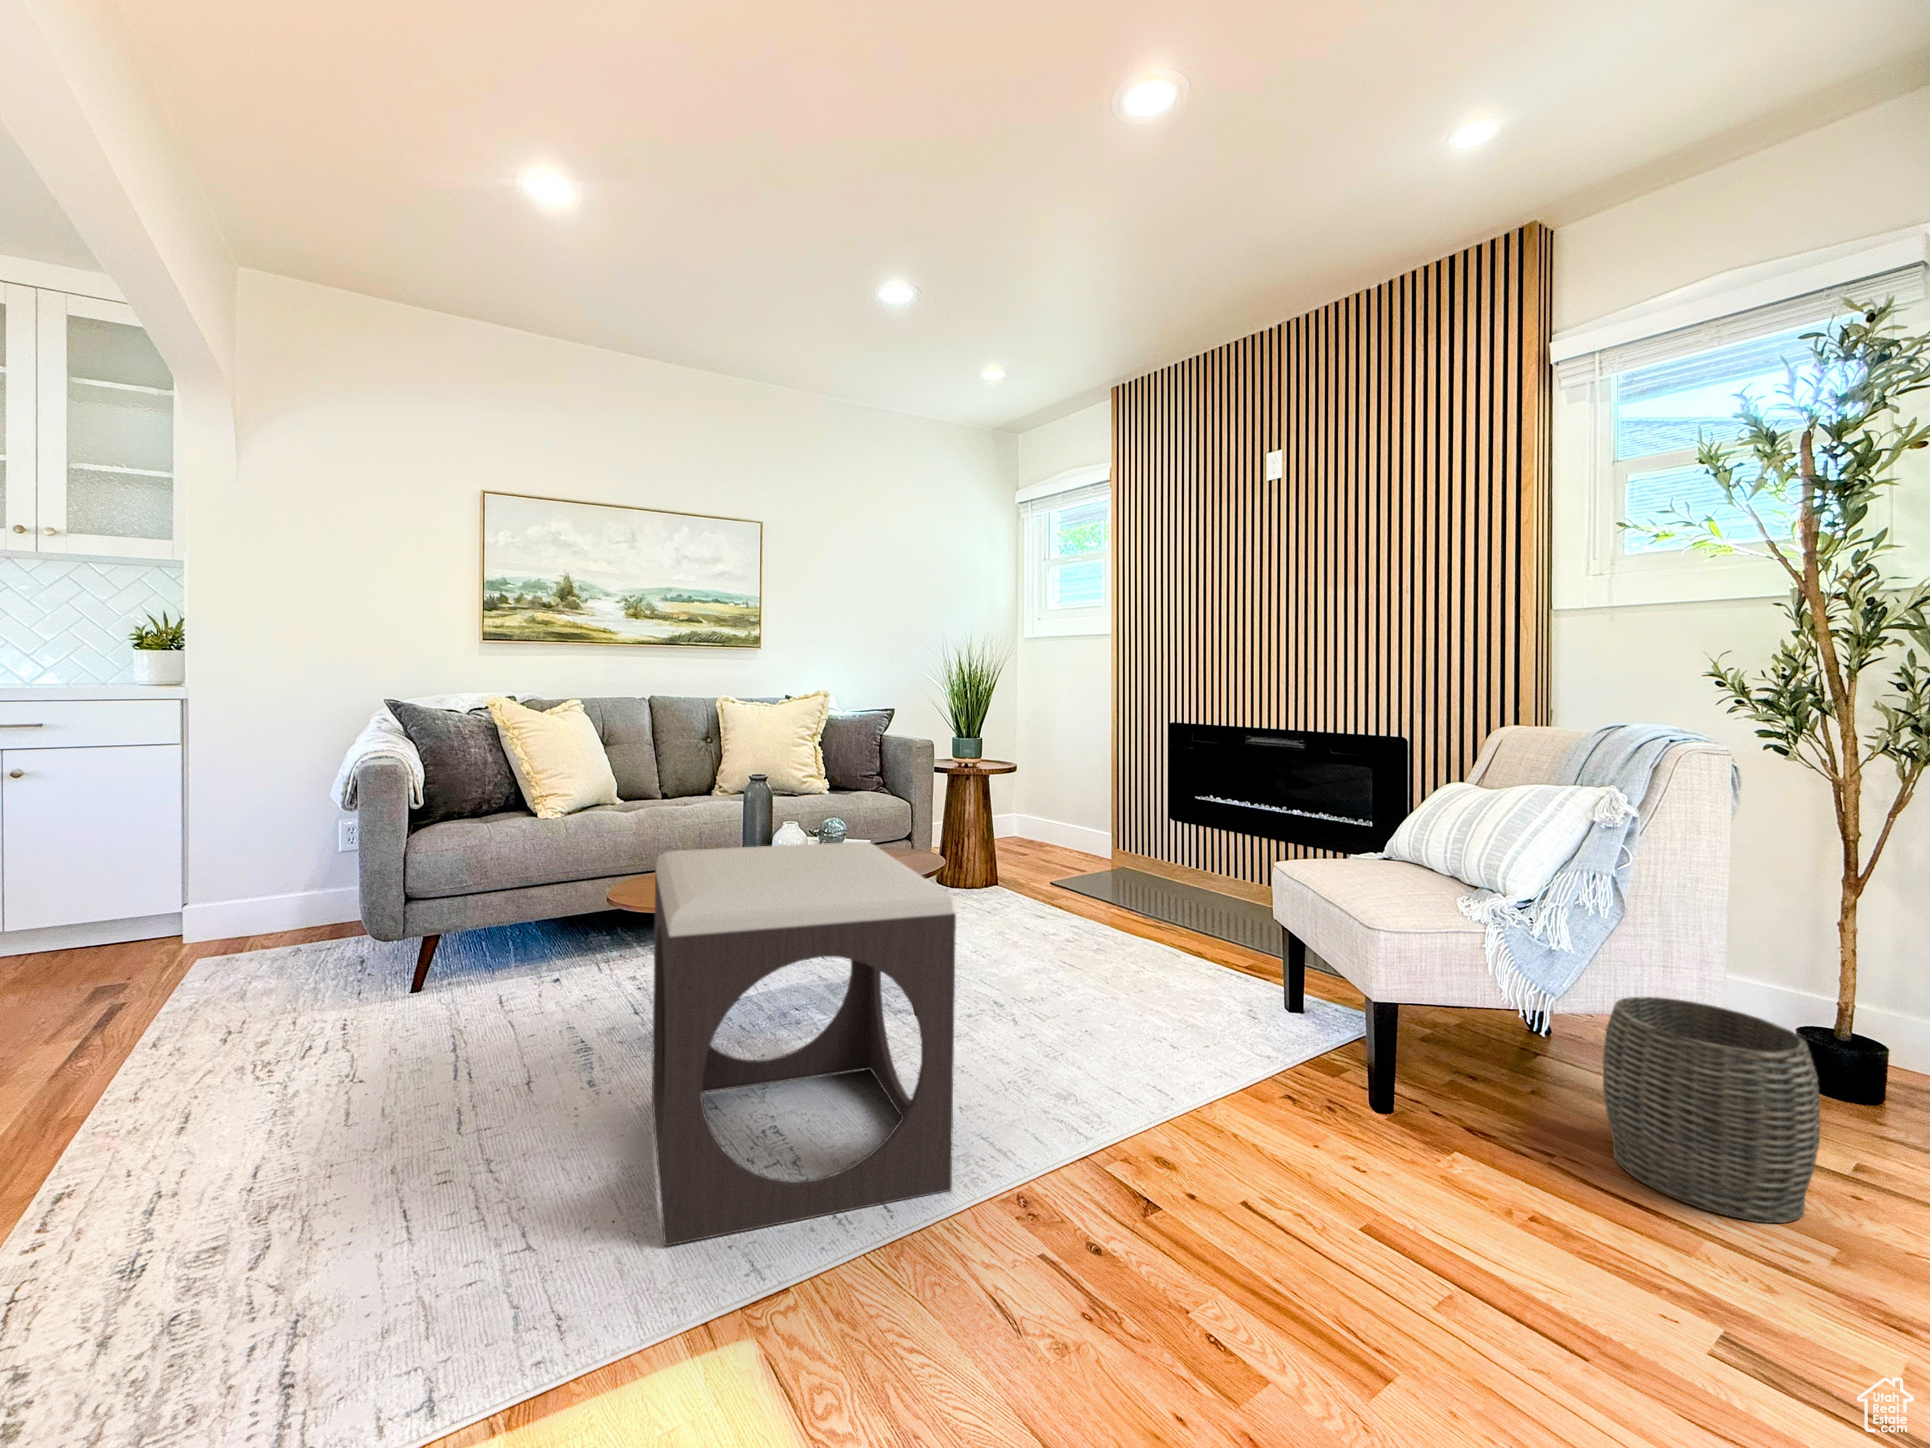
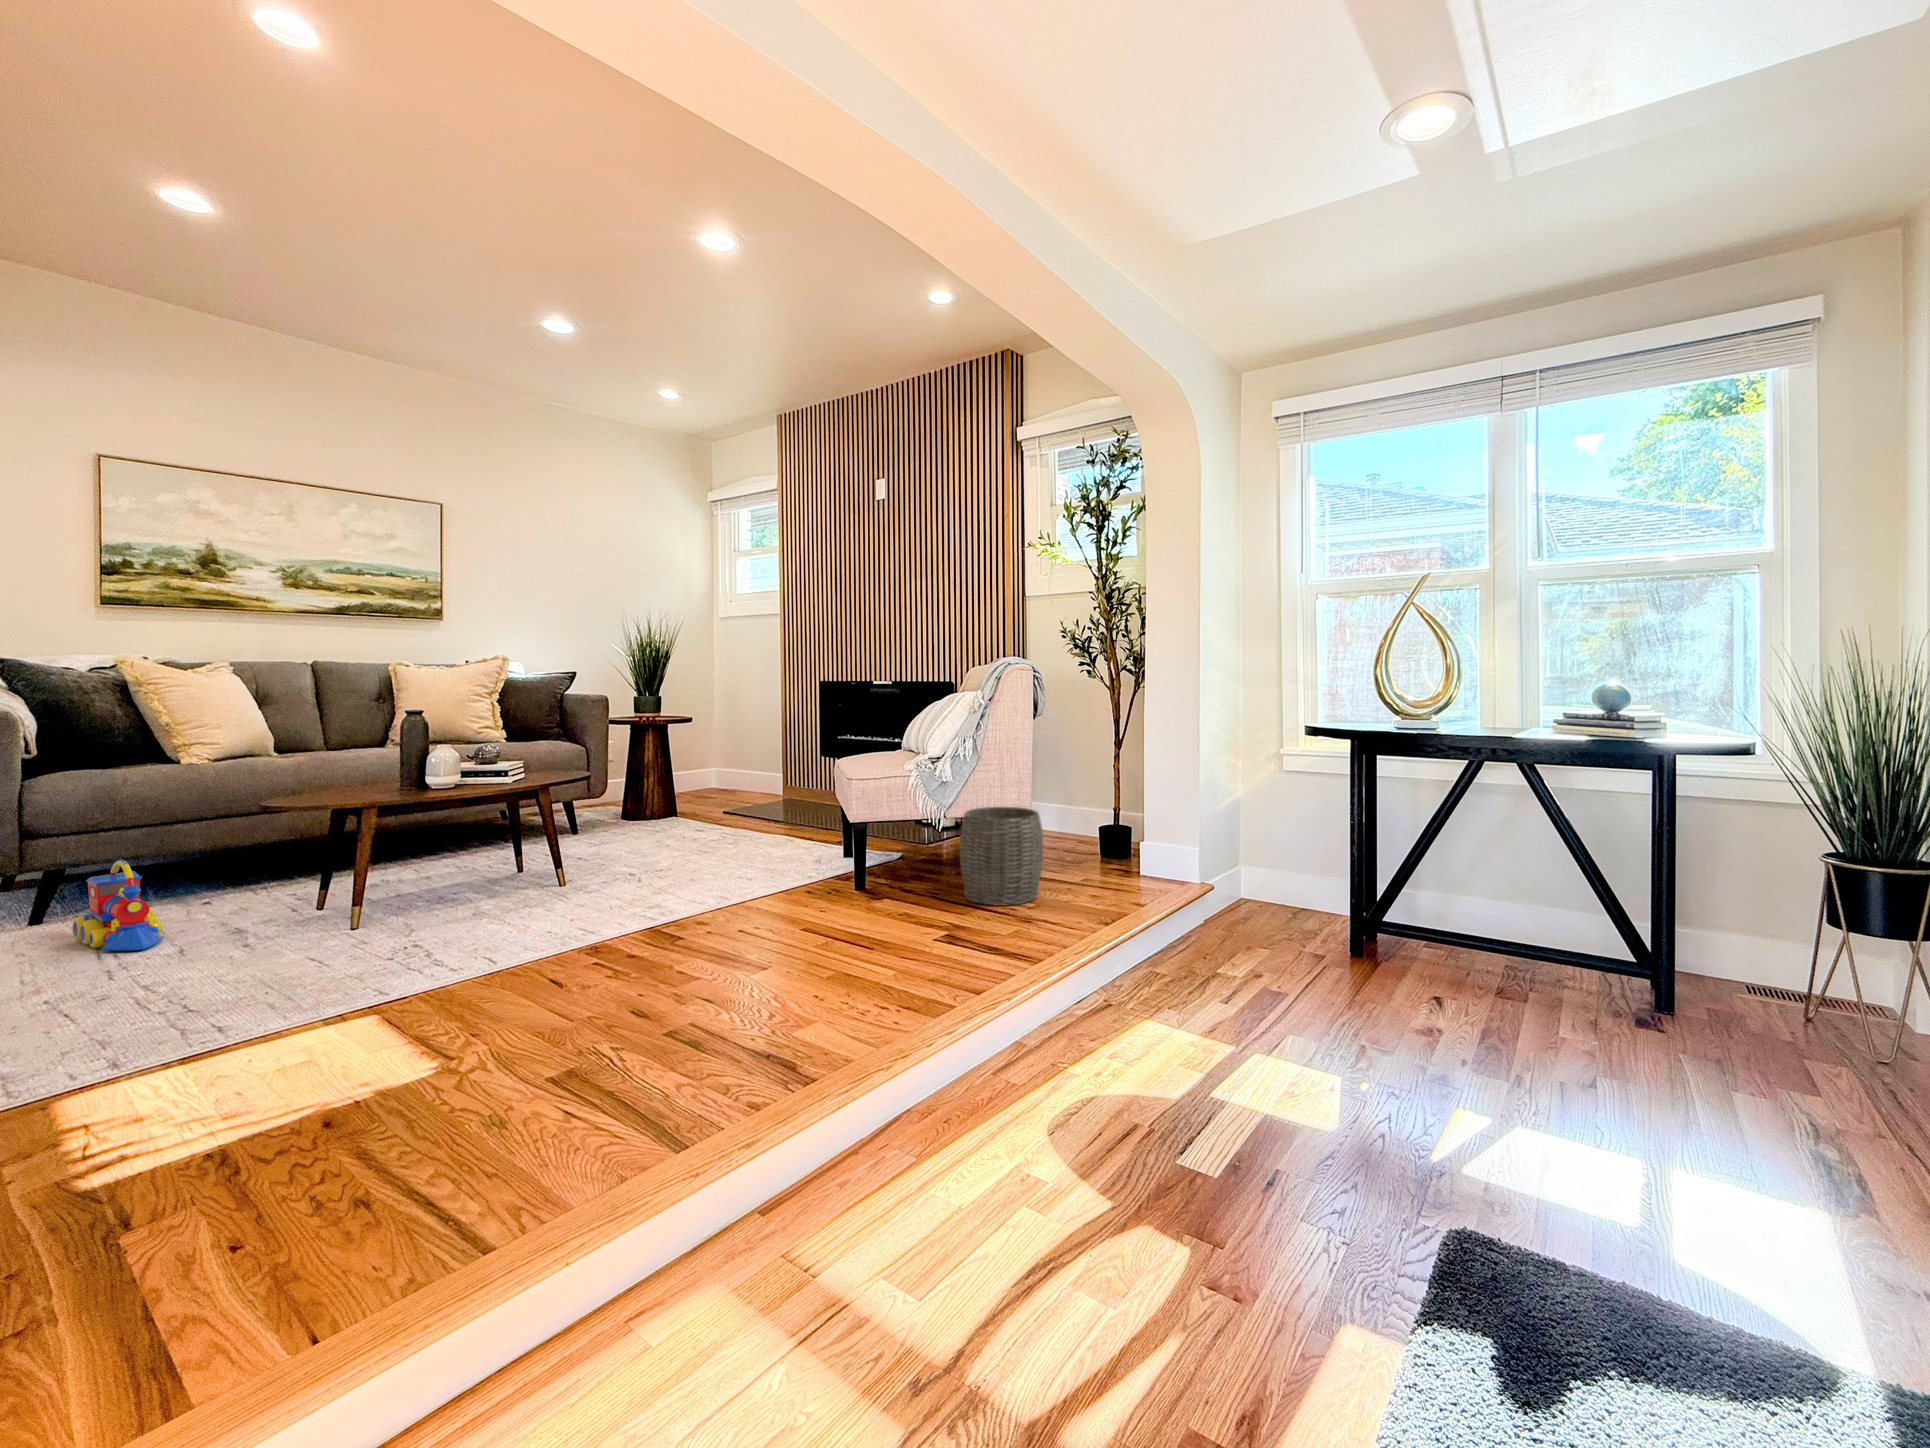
footstool: present [652,841,956,1246] -> none [300,748,540,1002]
toy train: none [443,945,520,1065] -> present [73,860,164,951]

